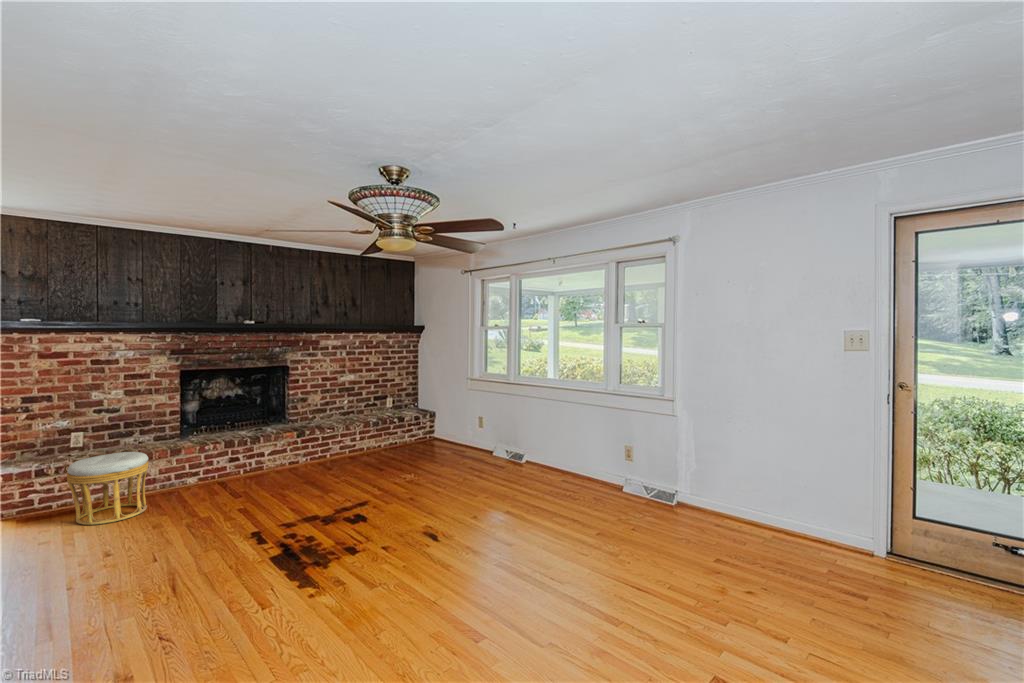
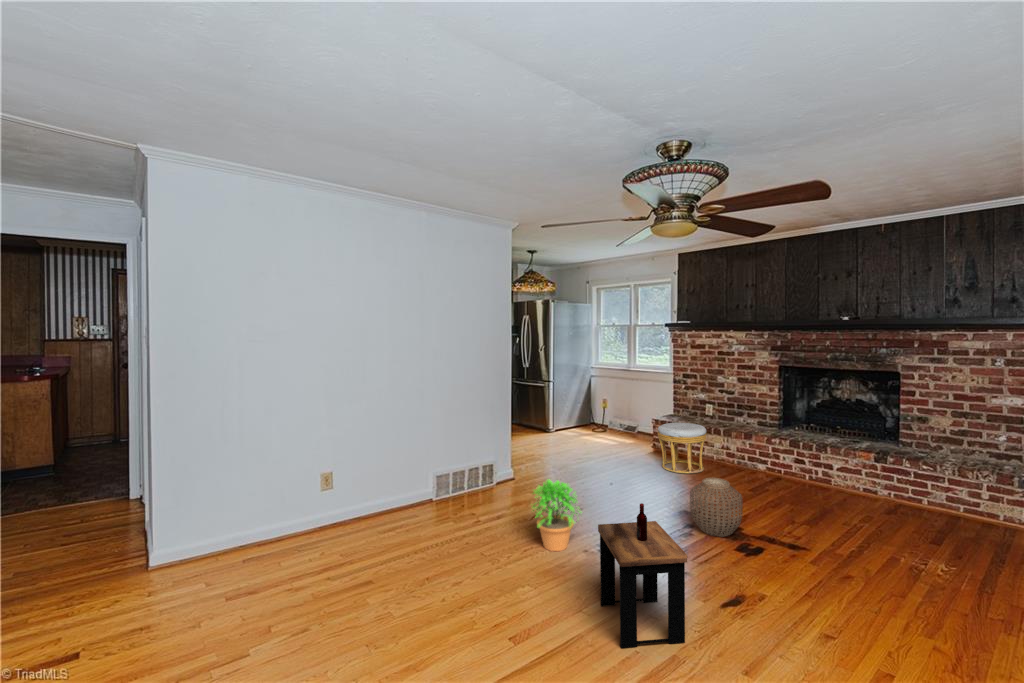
side table: none [398,467,475,598] -> present [598,503,687,648]
woven basket: none [273,471,327,530] -> present [690,478,742,537]
potted plant: none [198,526,281,636] -> present [533,480,581,551]

